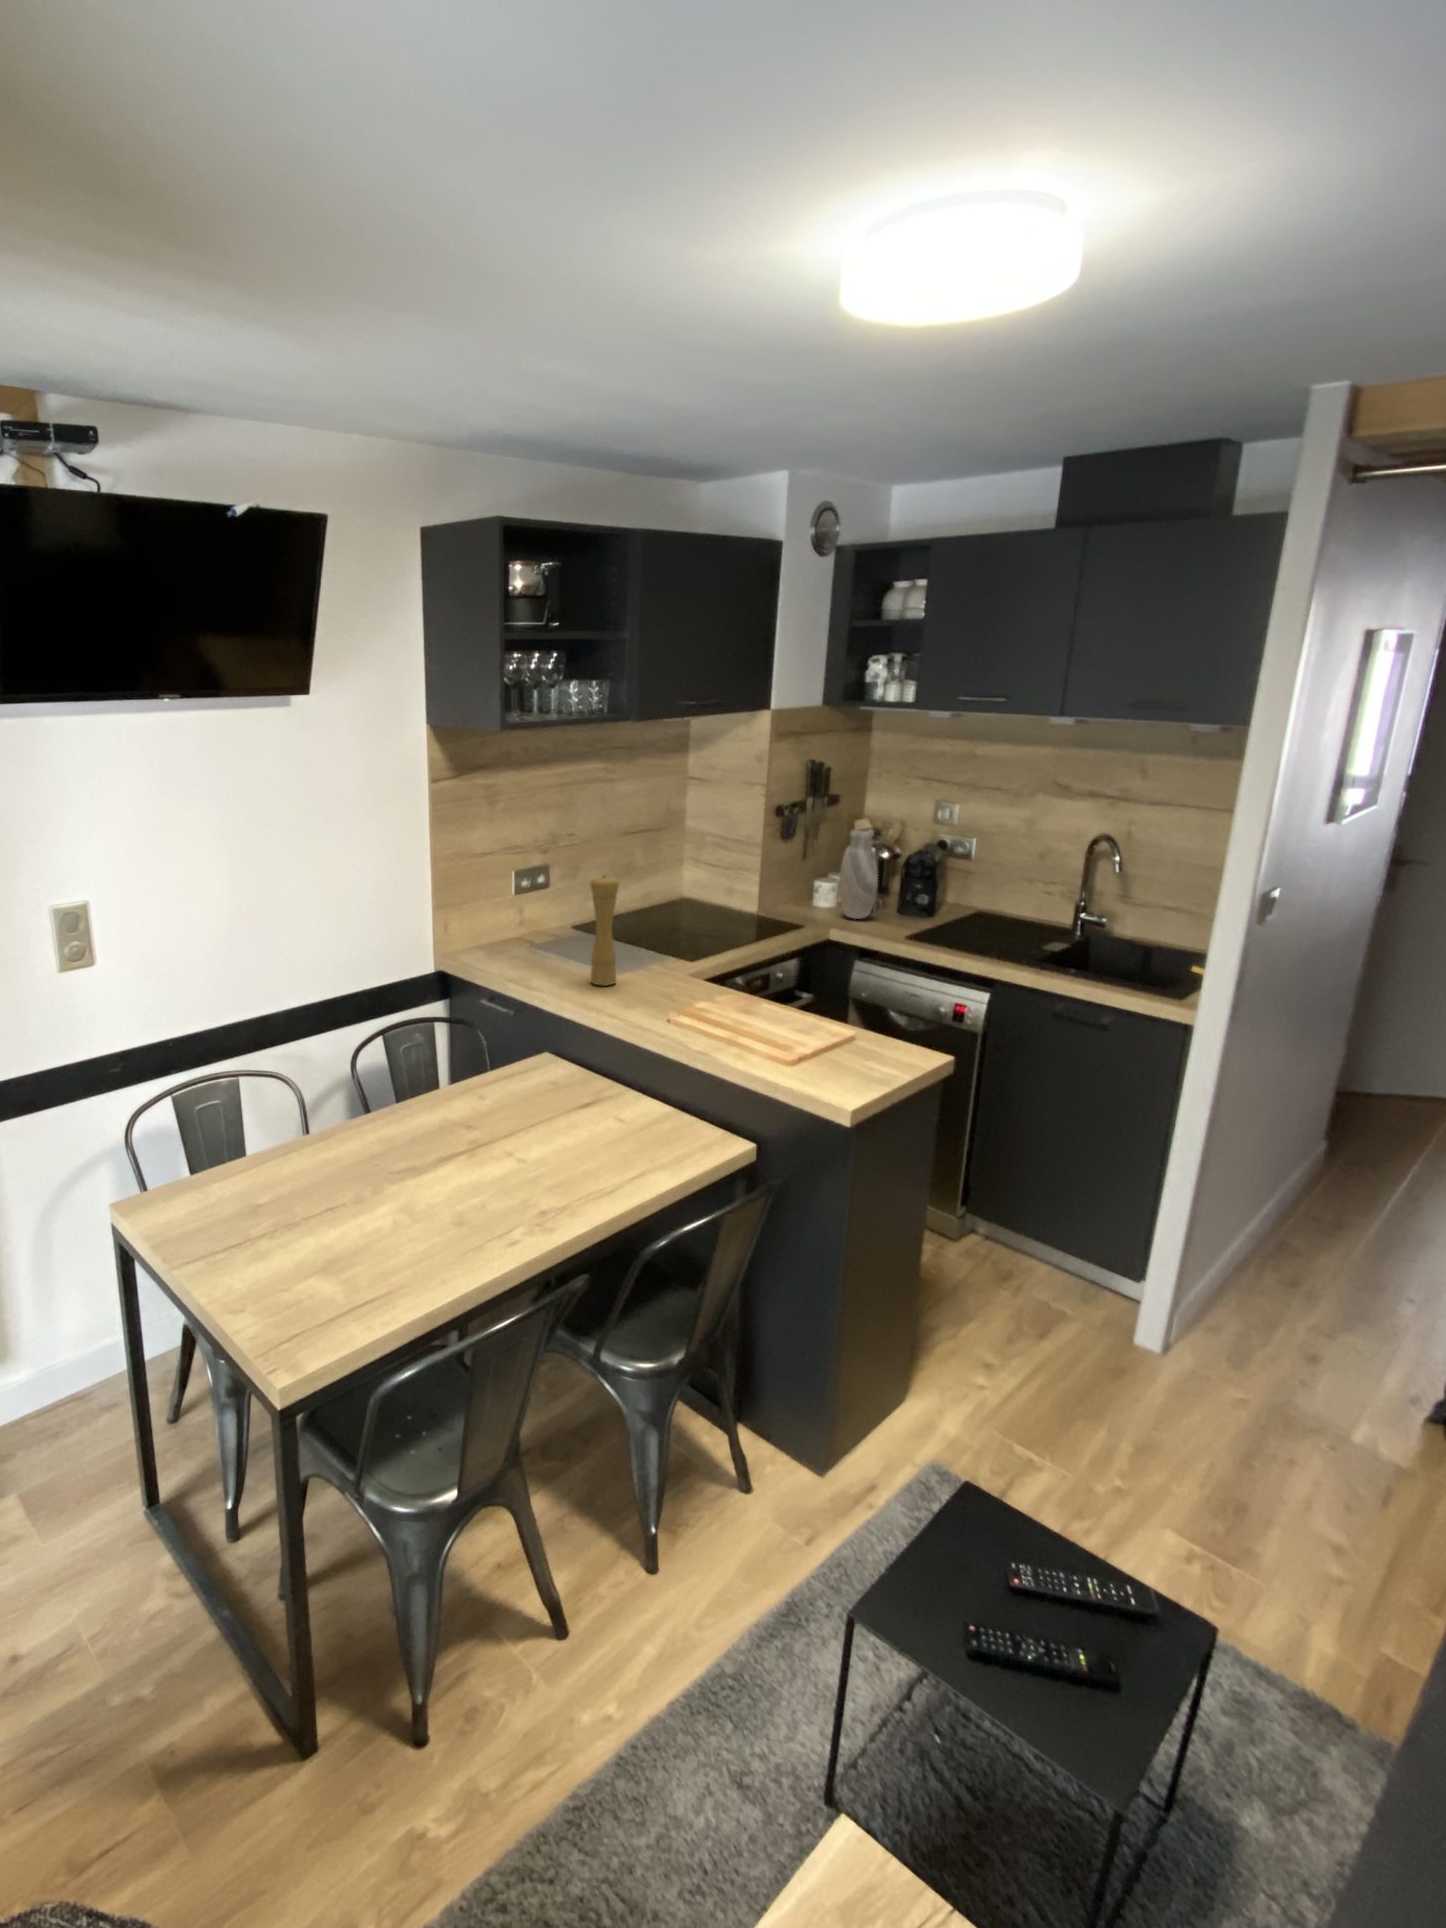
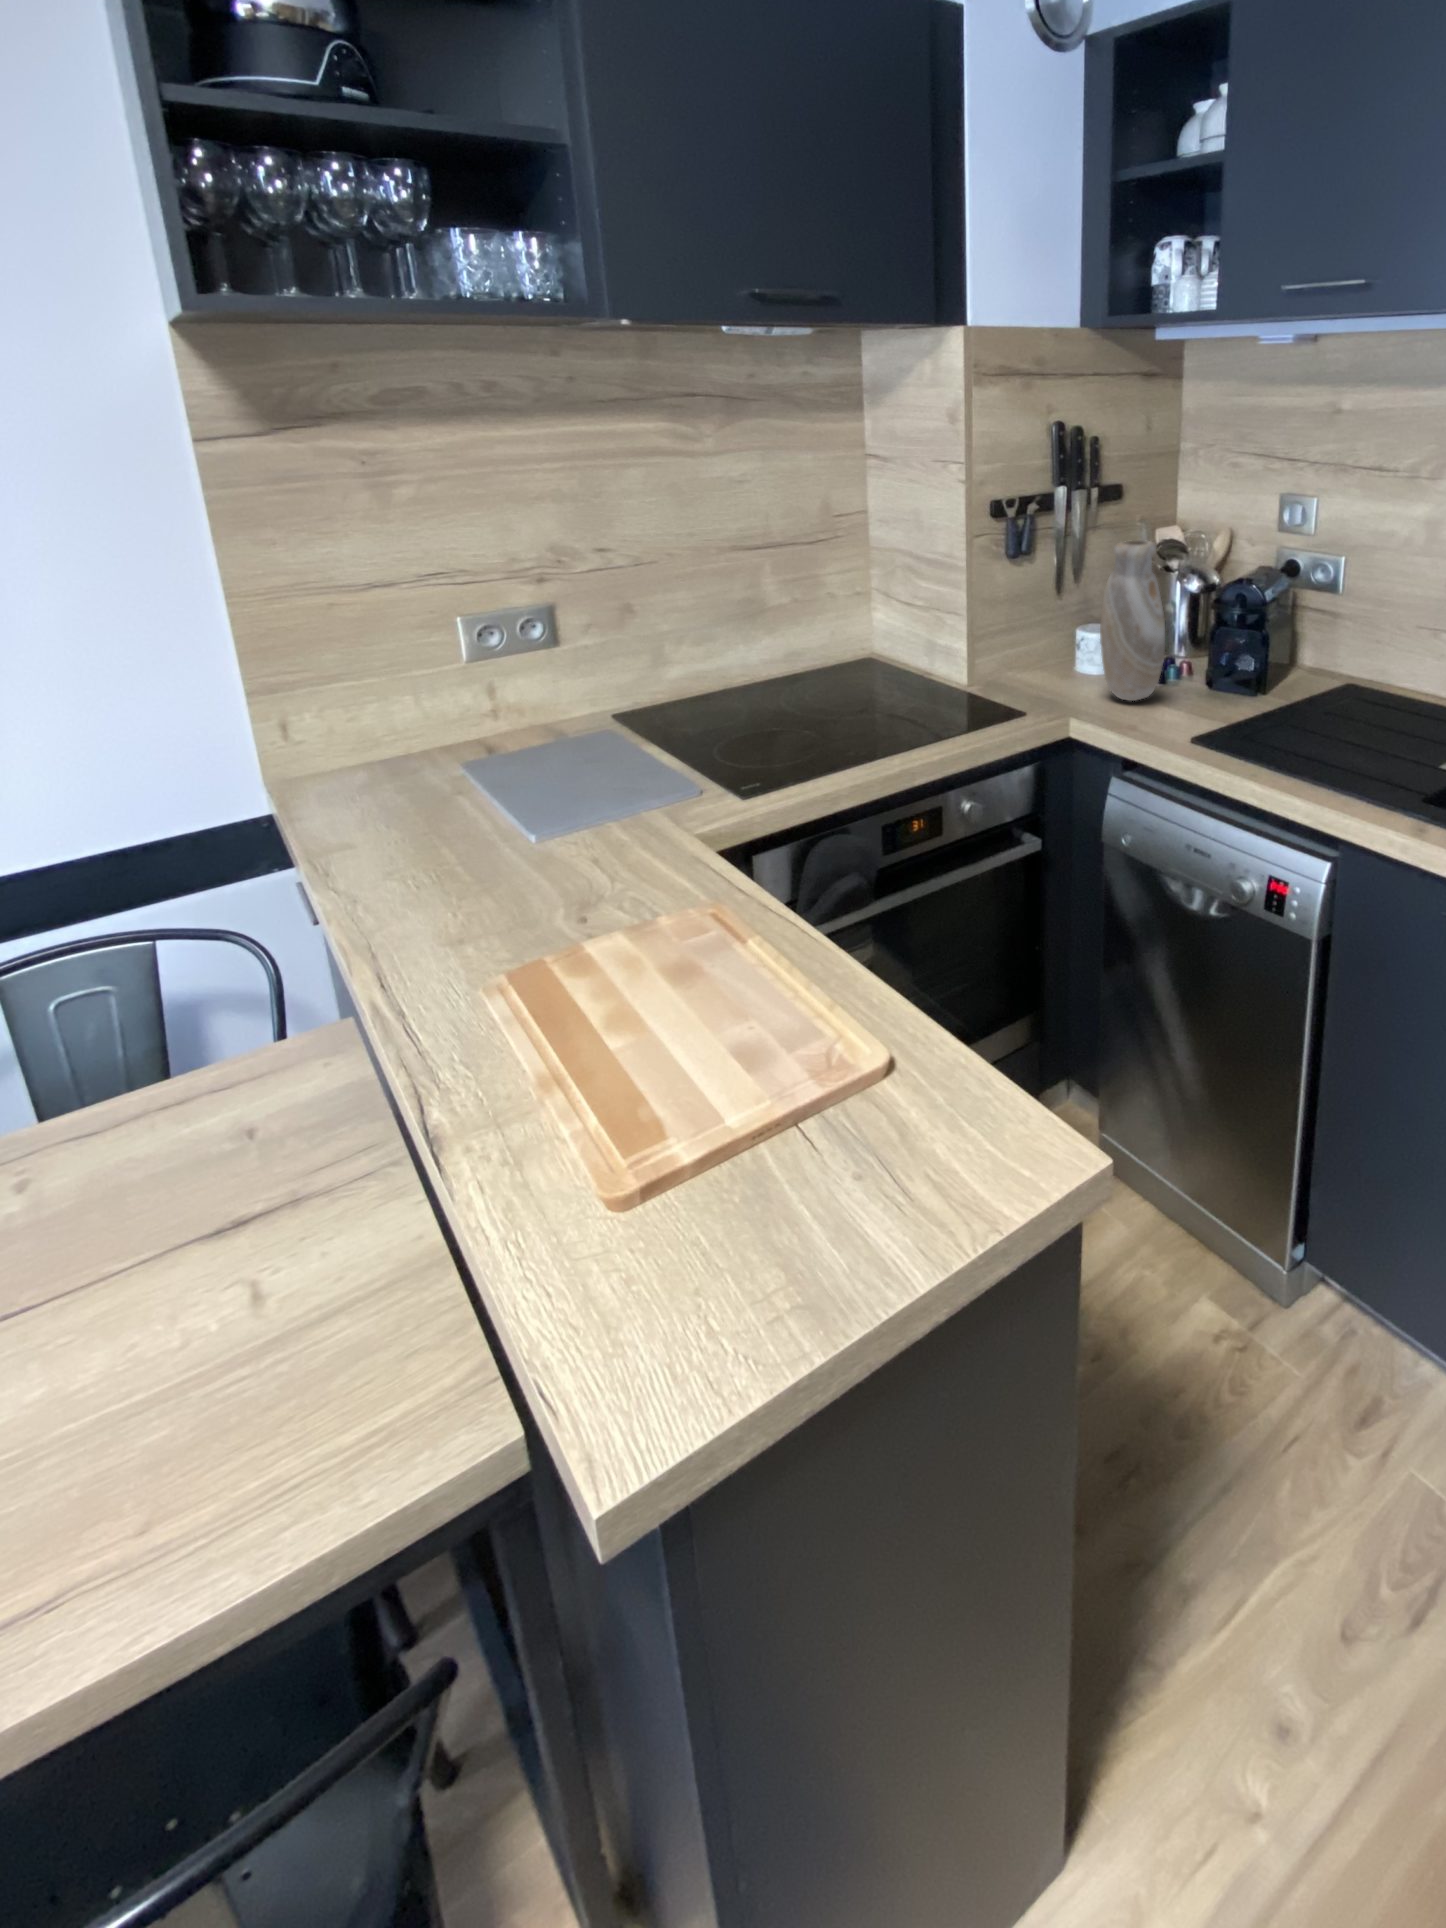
pepper mill: present [590,875,619,986] -> none [457,650,546,884]

